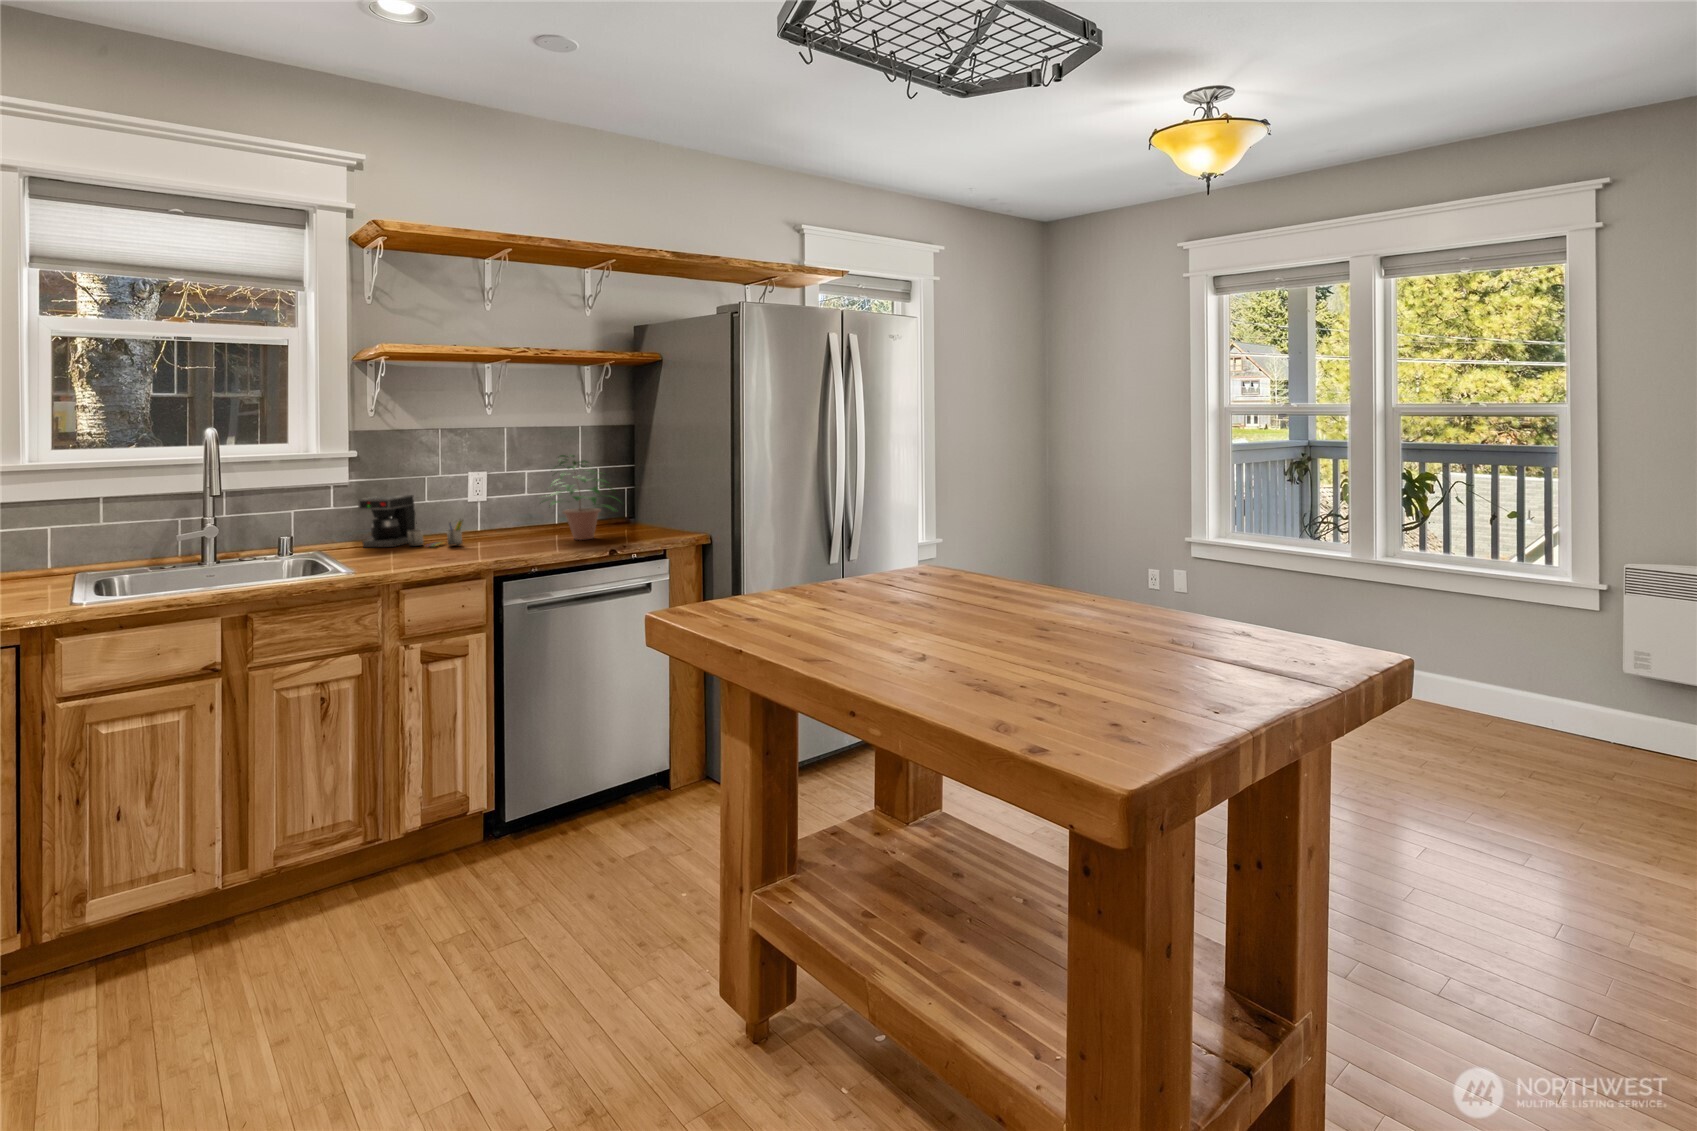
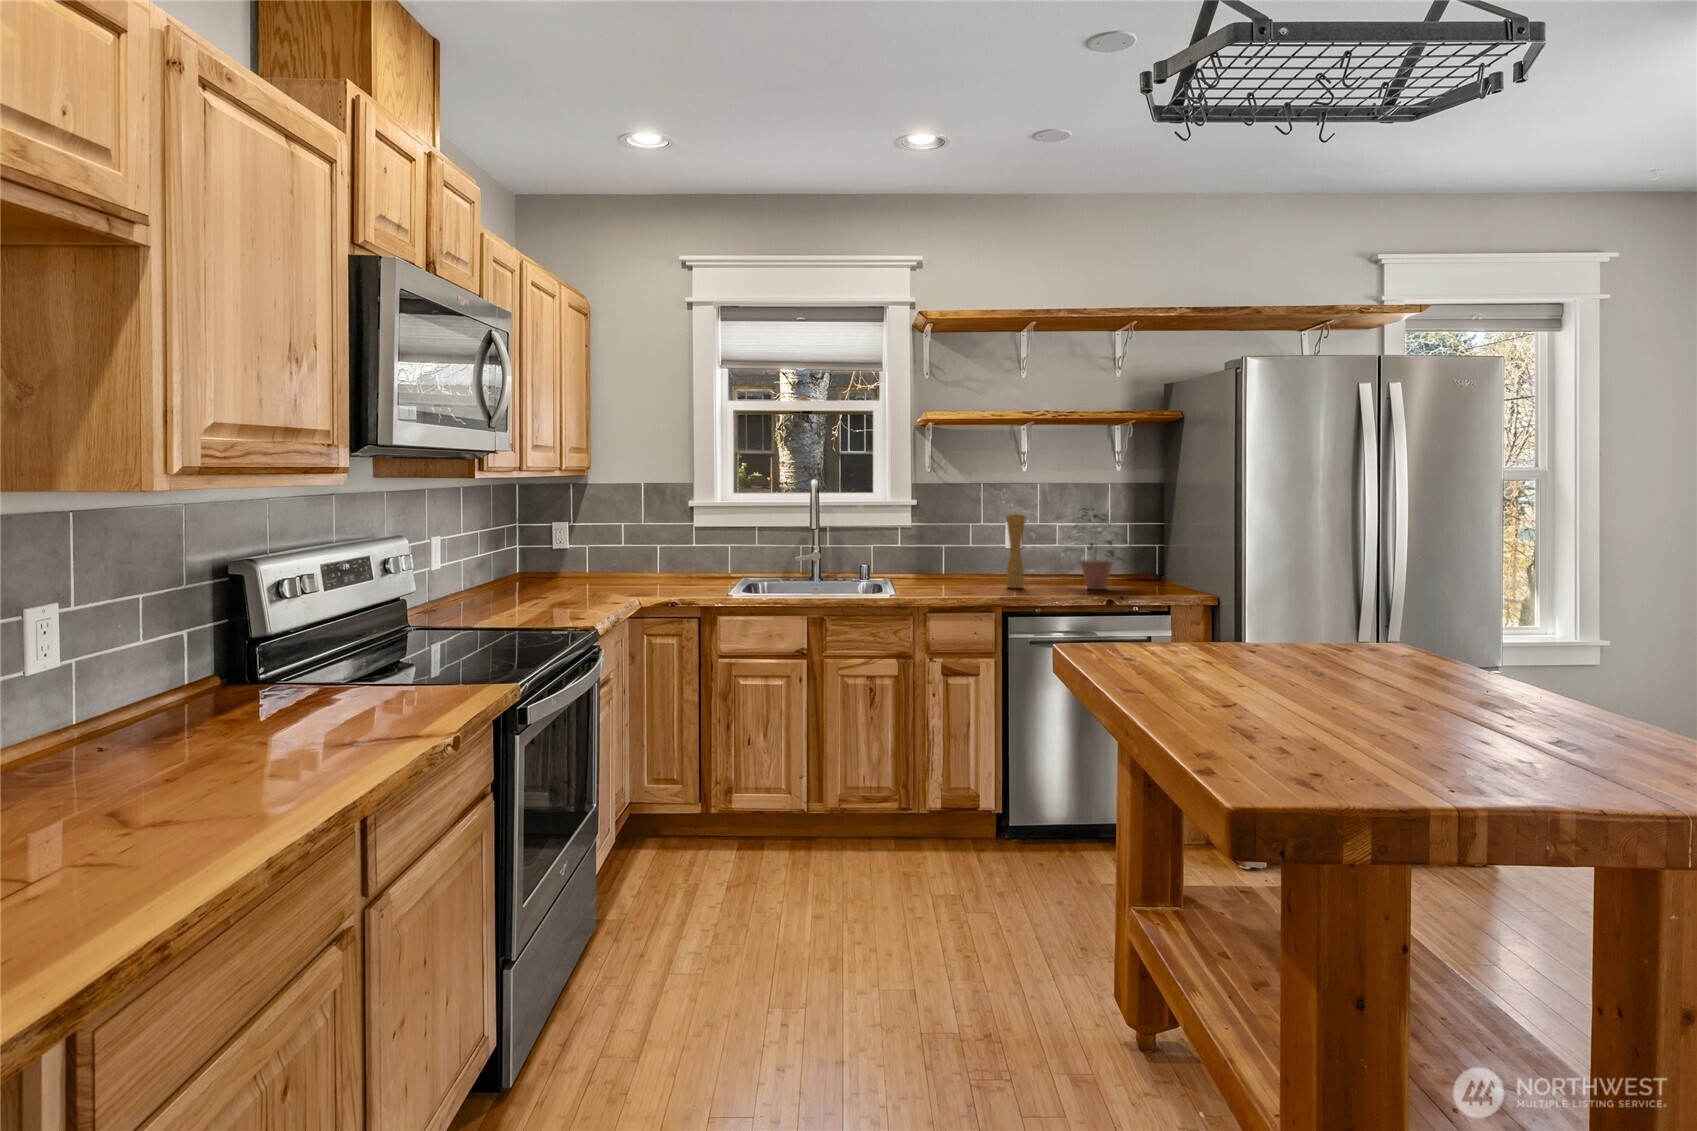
pepper mill: none [476,462,505,547] -> present [1006,513,1025,588]
coffee maker: present [358,495,463,547] -> none [915,539,993,584]

